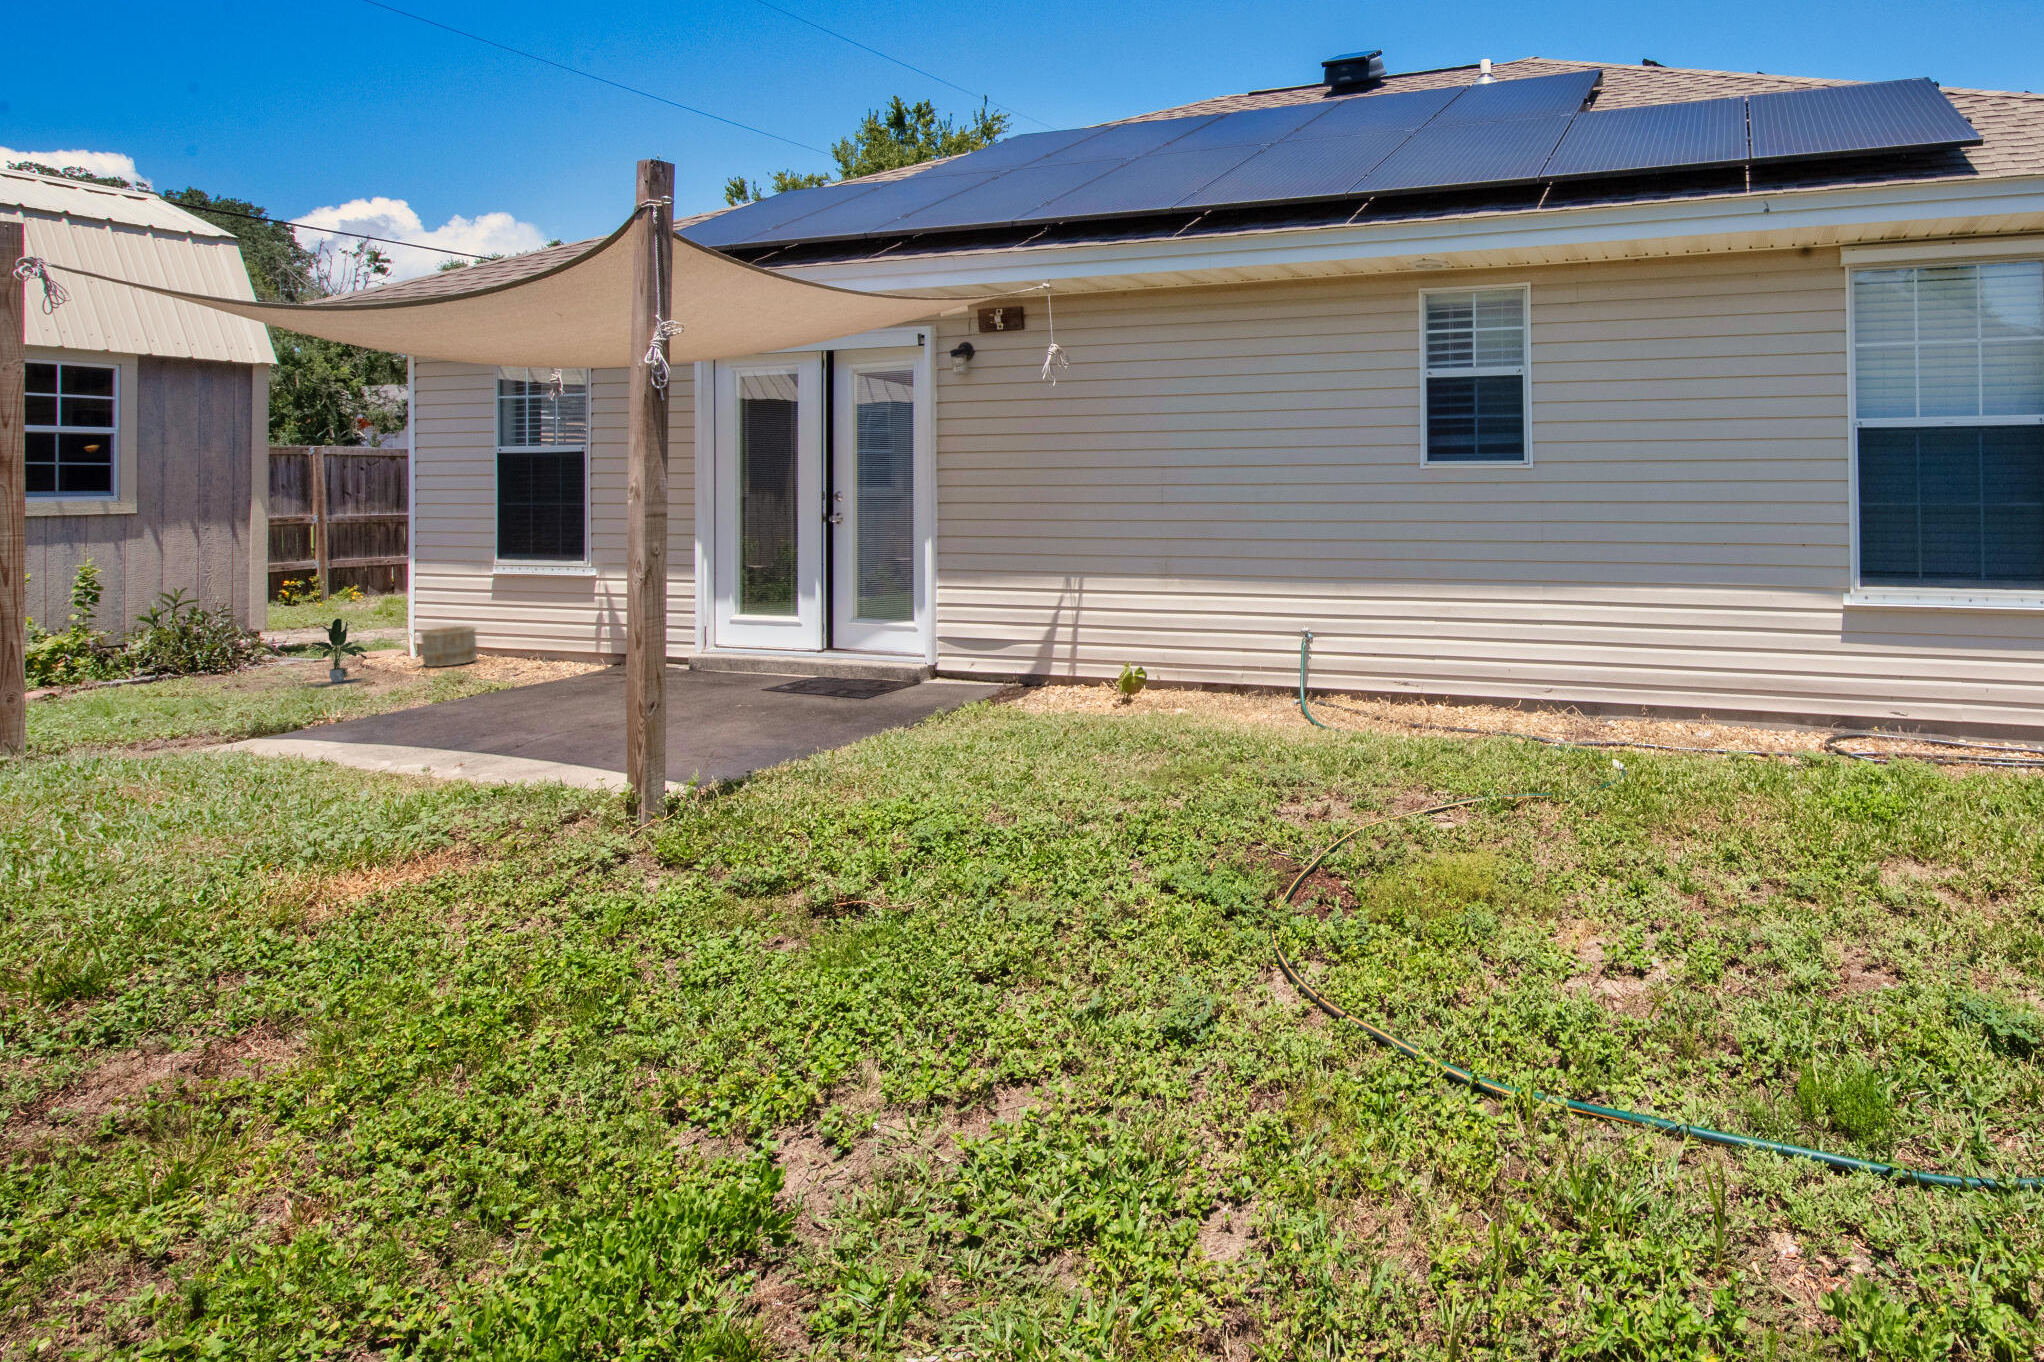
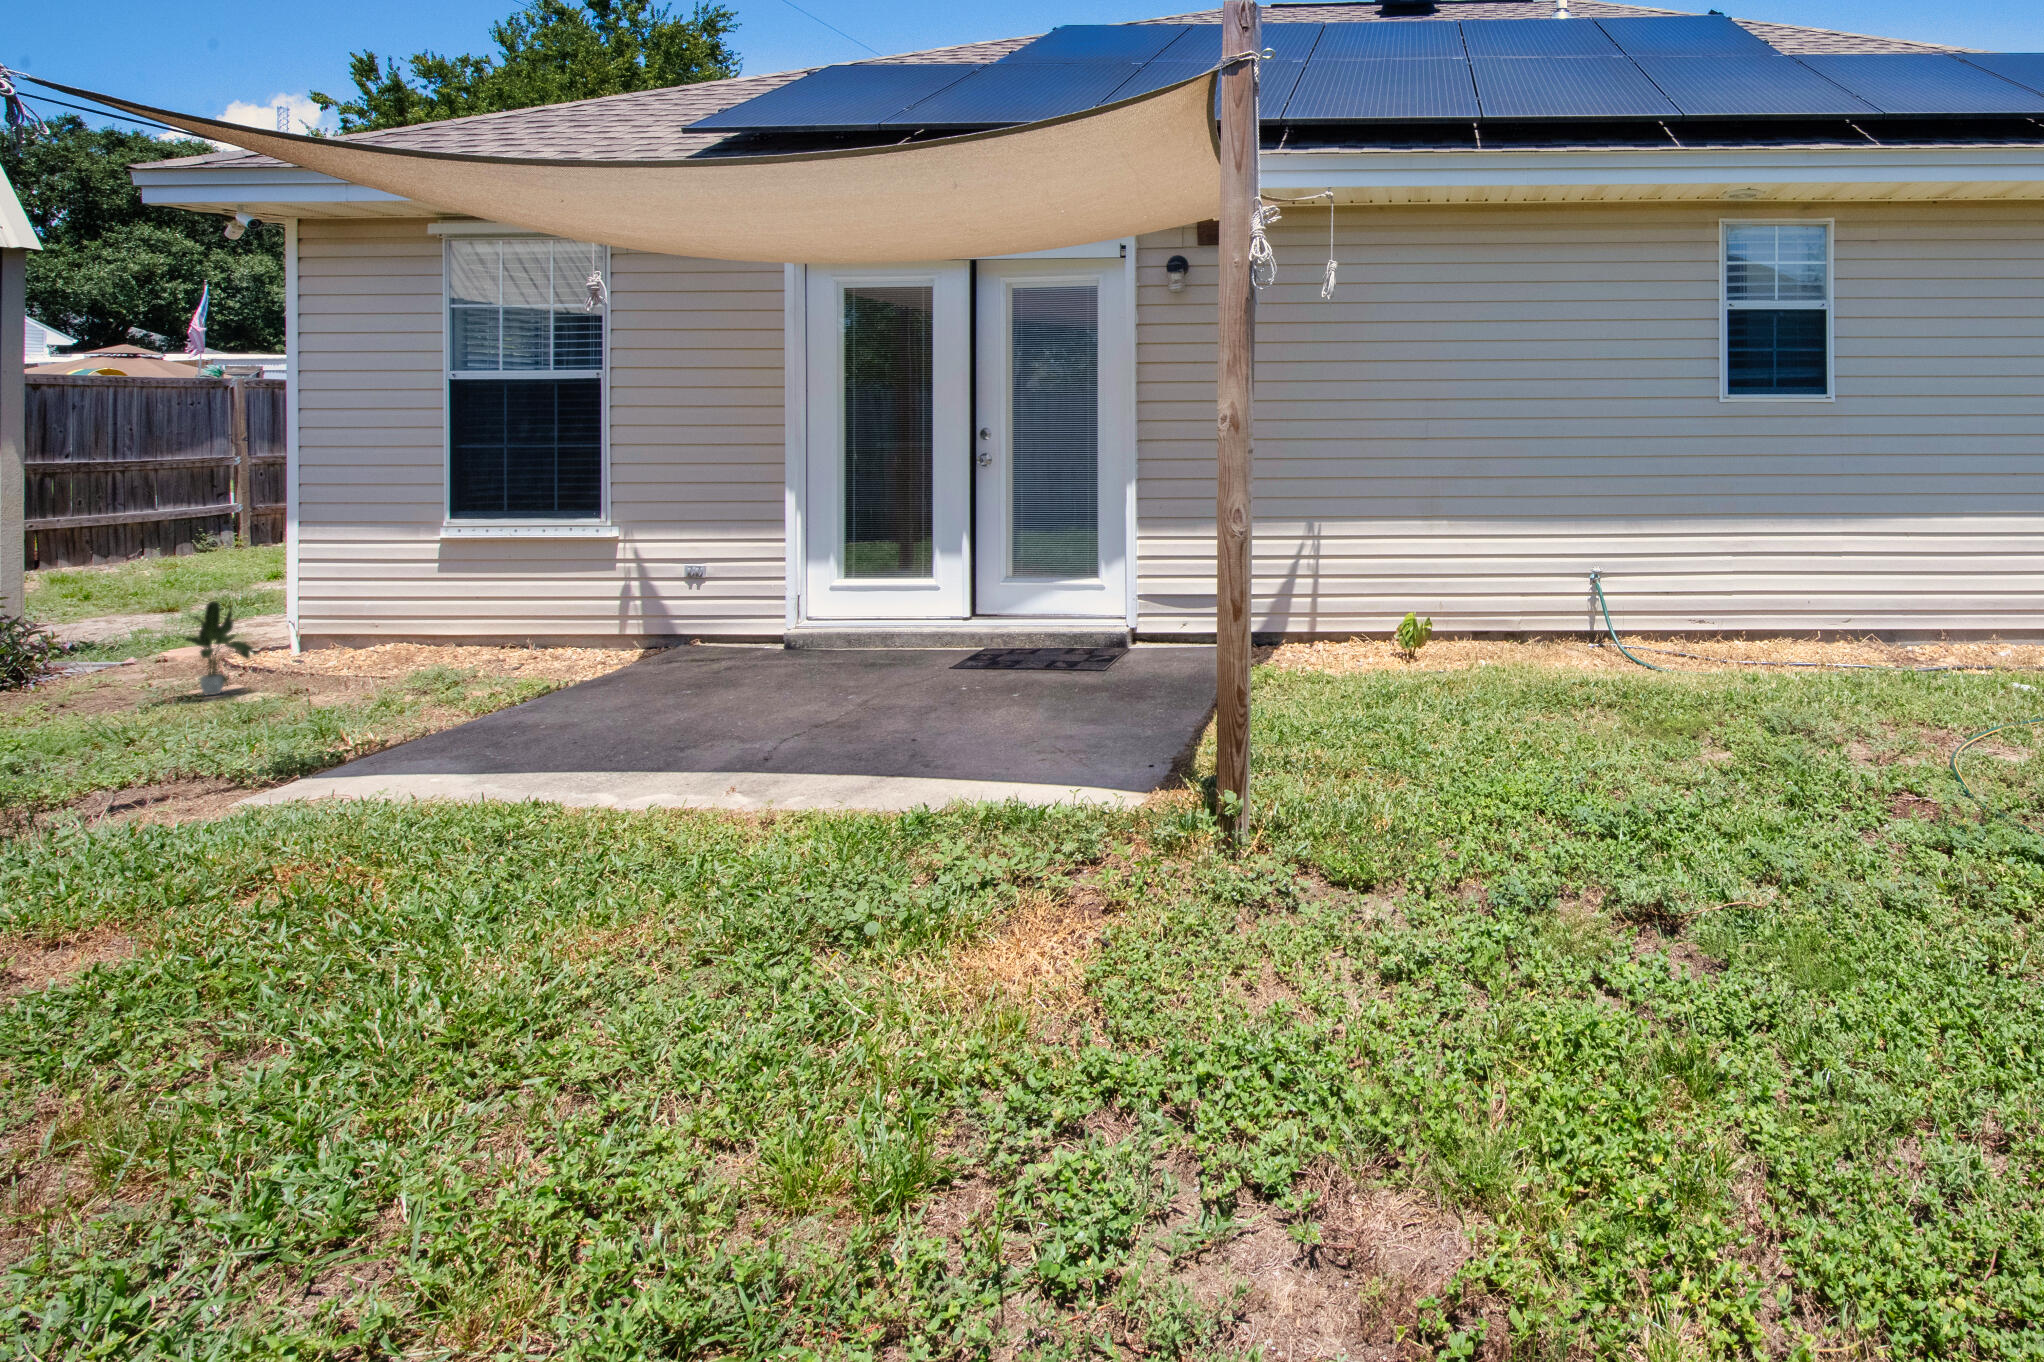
wooden bucket: present [420,626,477,667] -> none [298,609,383,668]

